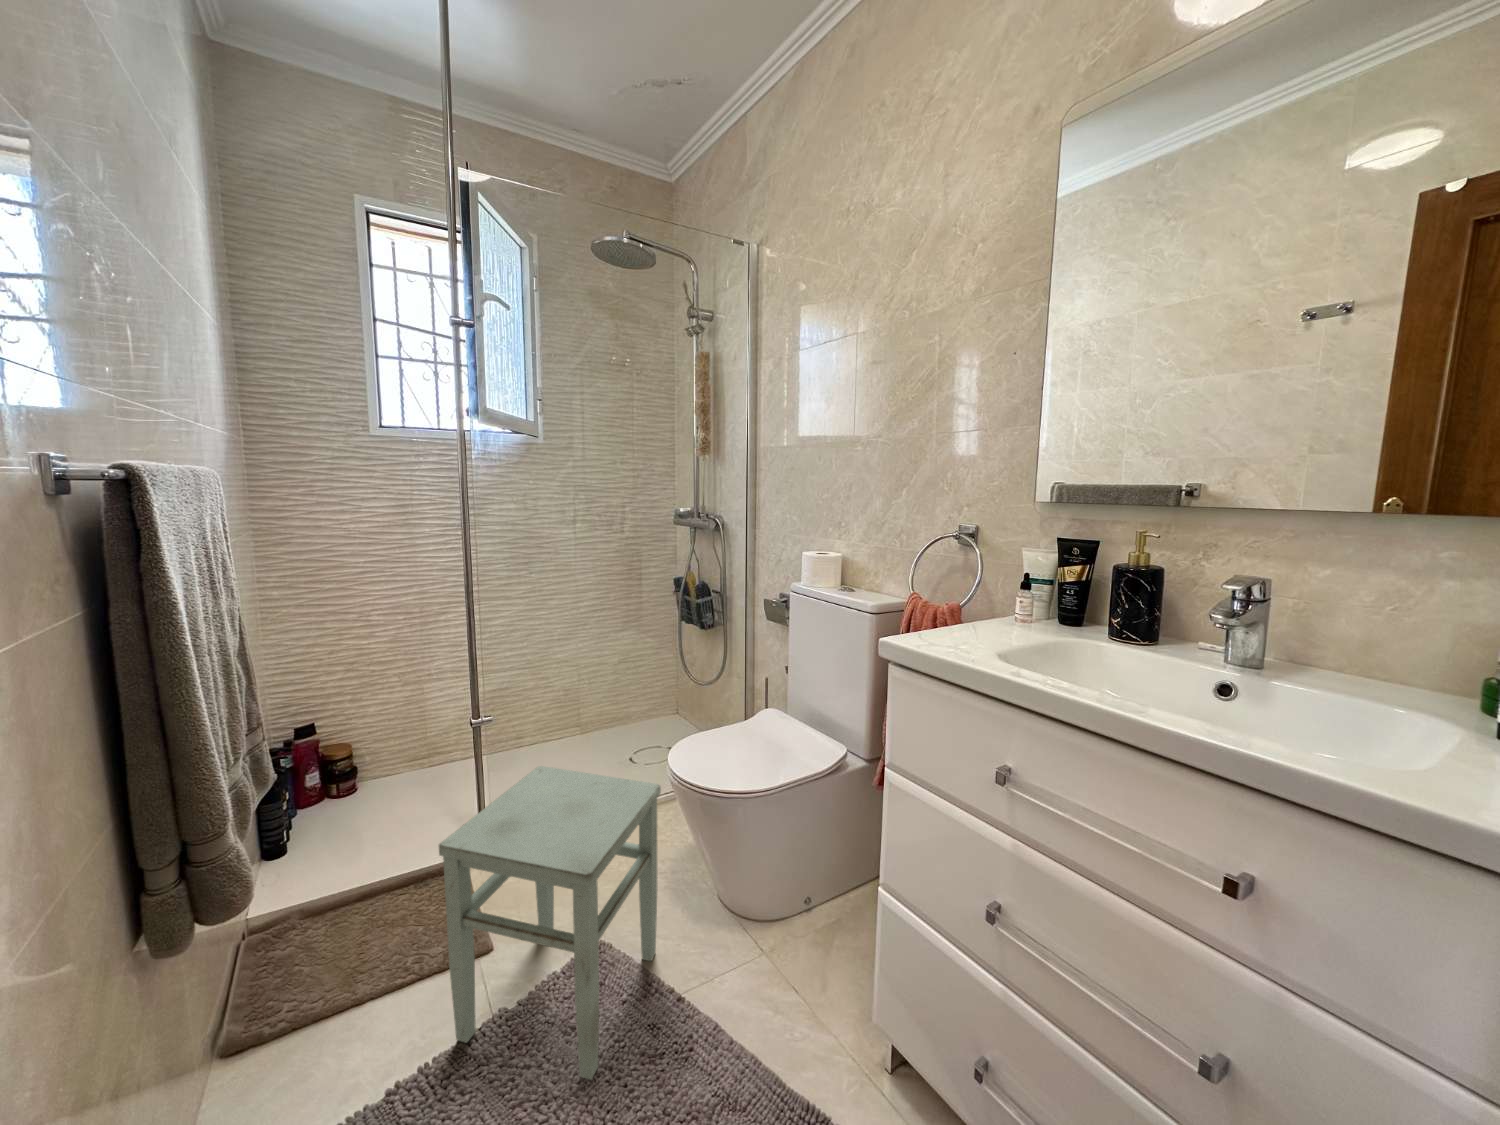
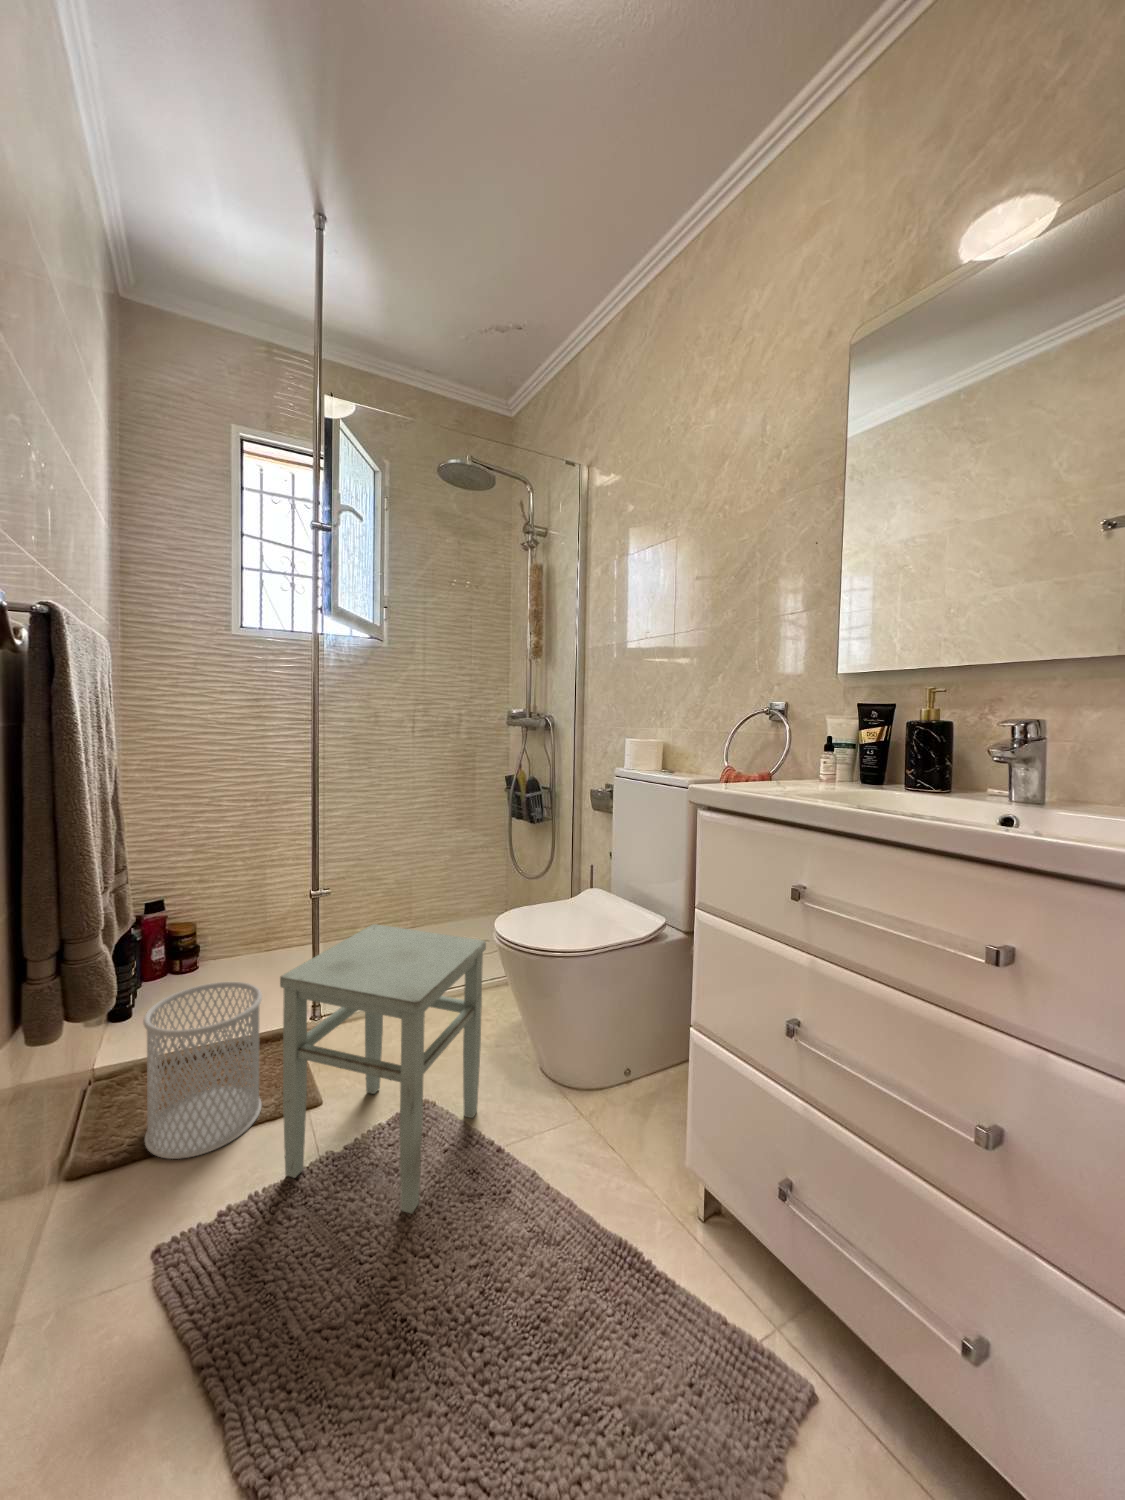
wastebasket: none [293,830,429,1025] -> present [143,982,262,1159]

